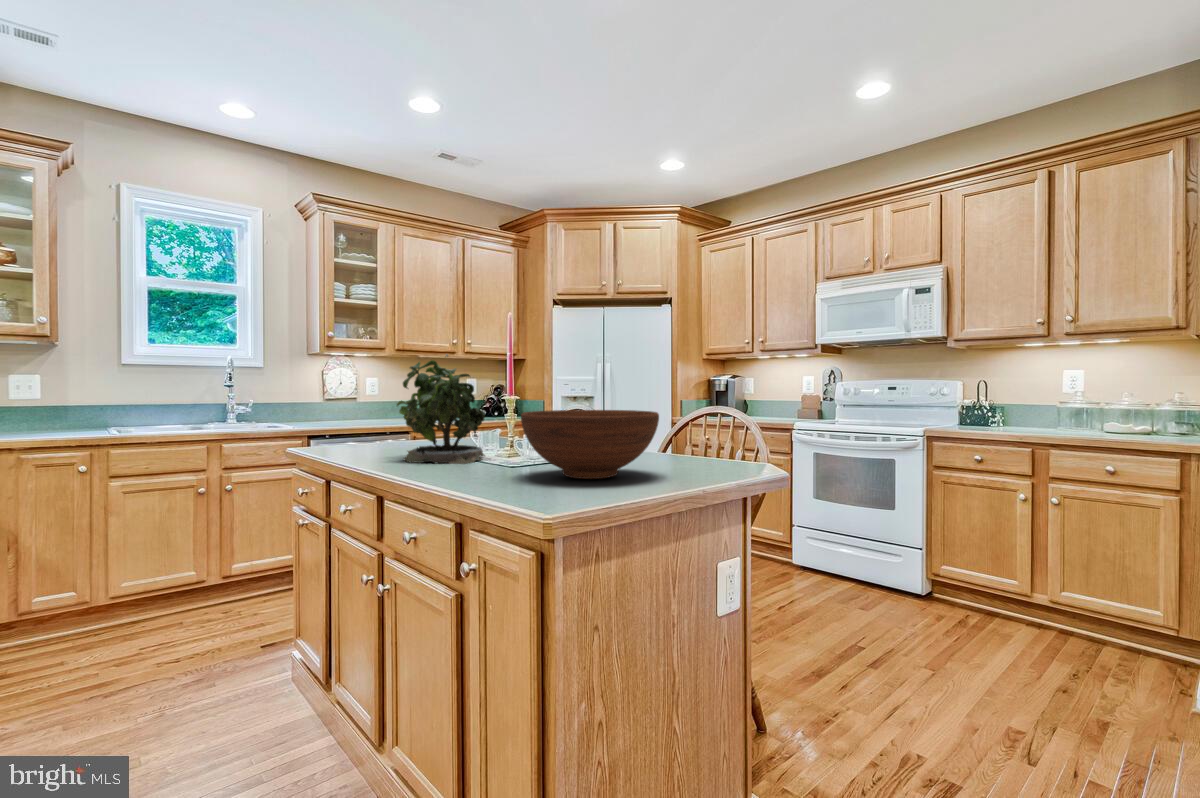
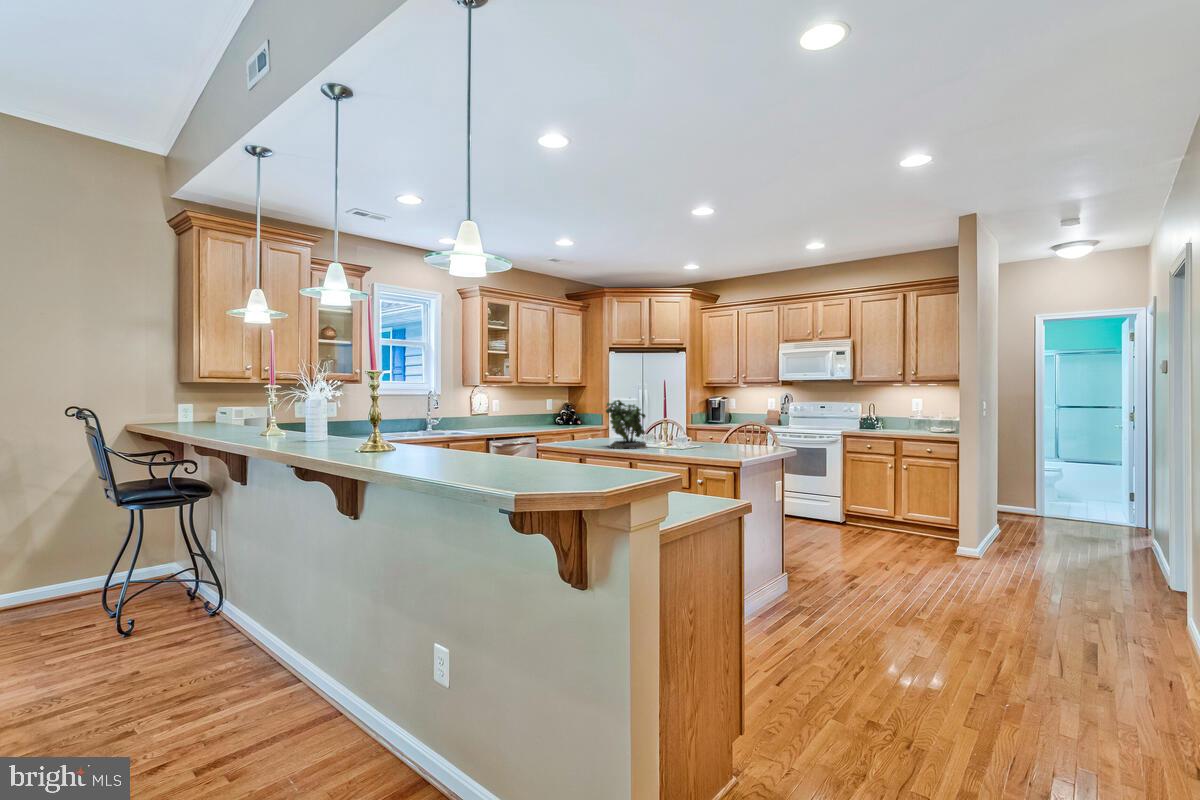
fruit bowl: present [521,410,659,479] -> none [689,424,745,452]

